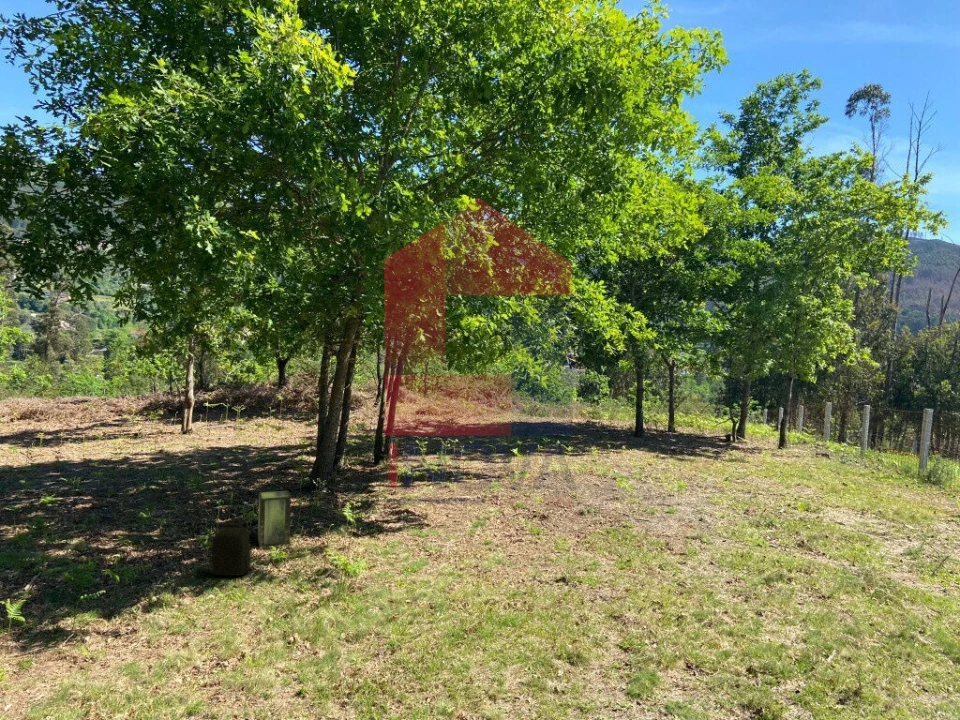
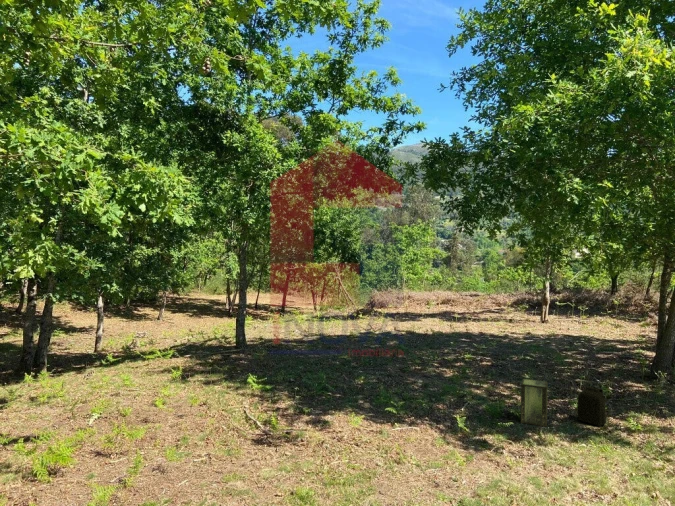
storage box: present [258,491,291,547] -> present [521,379,548,427]

